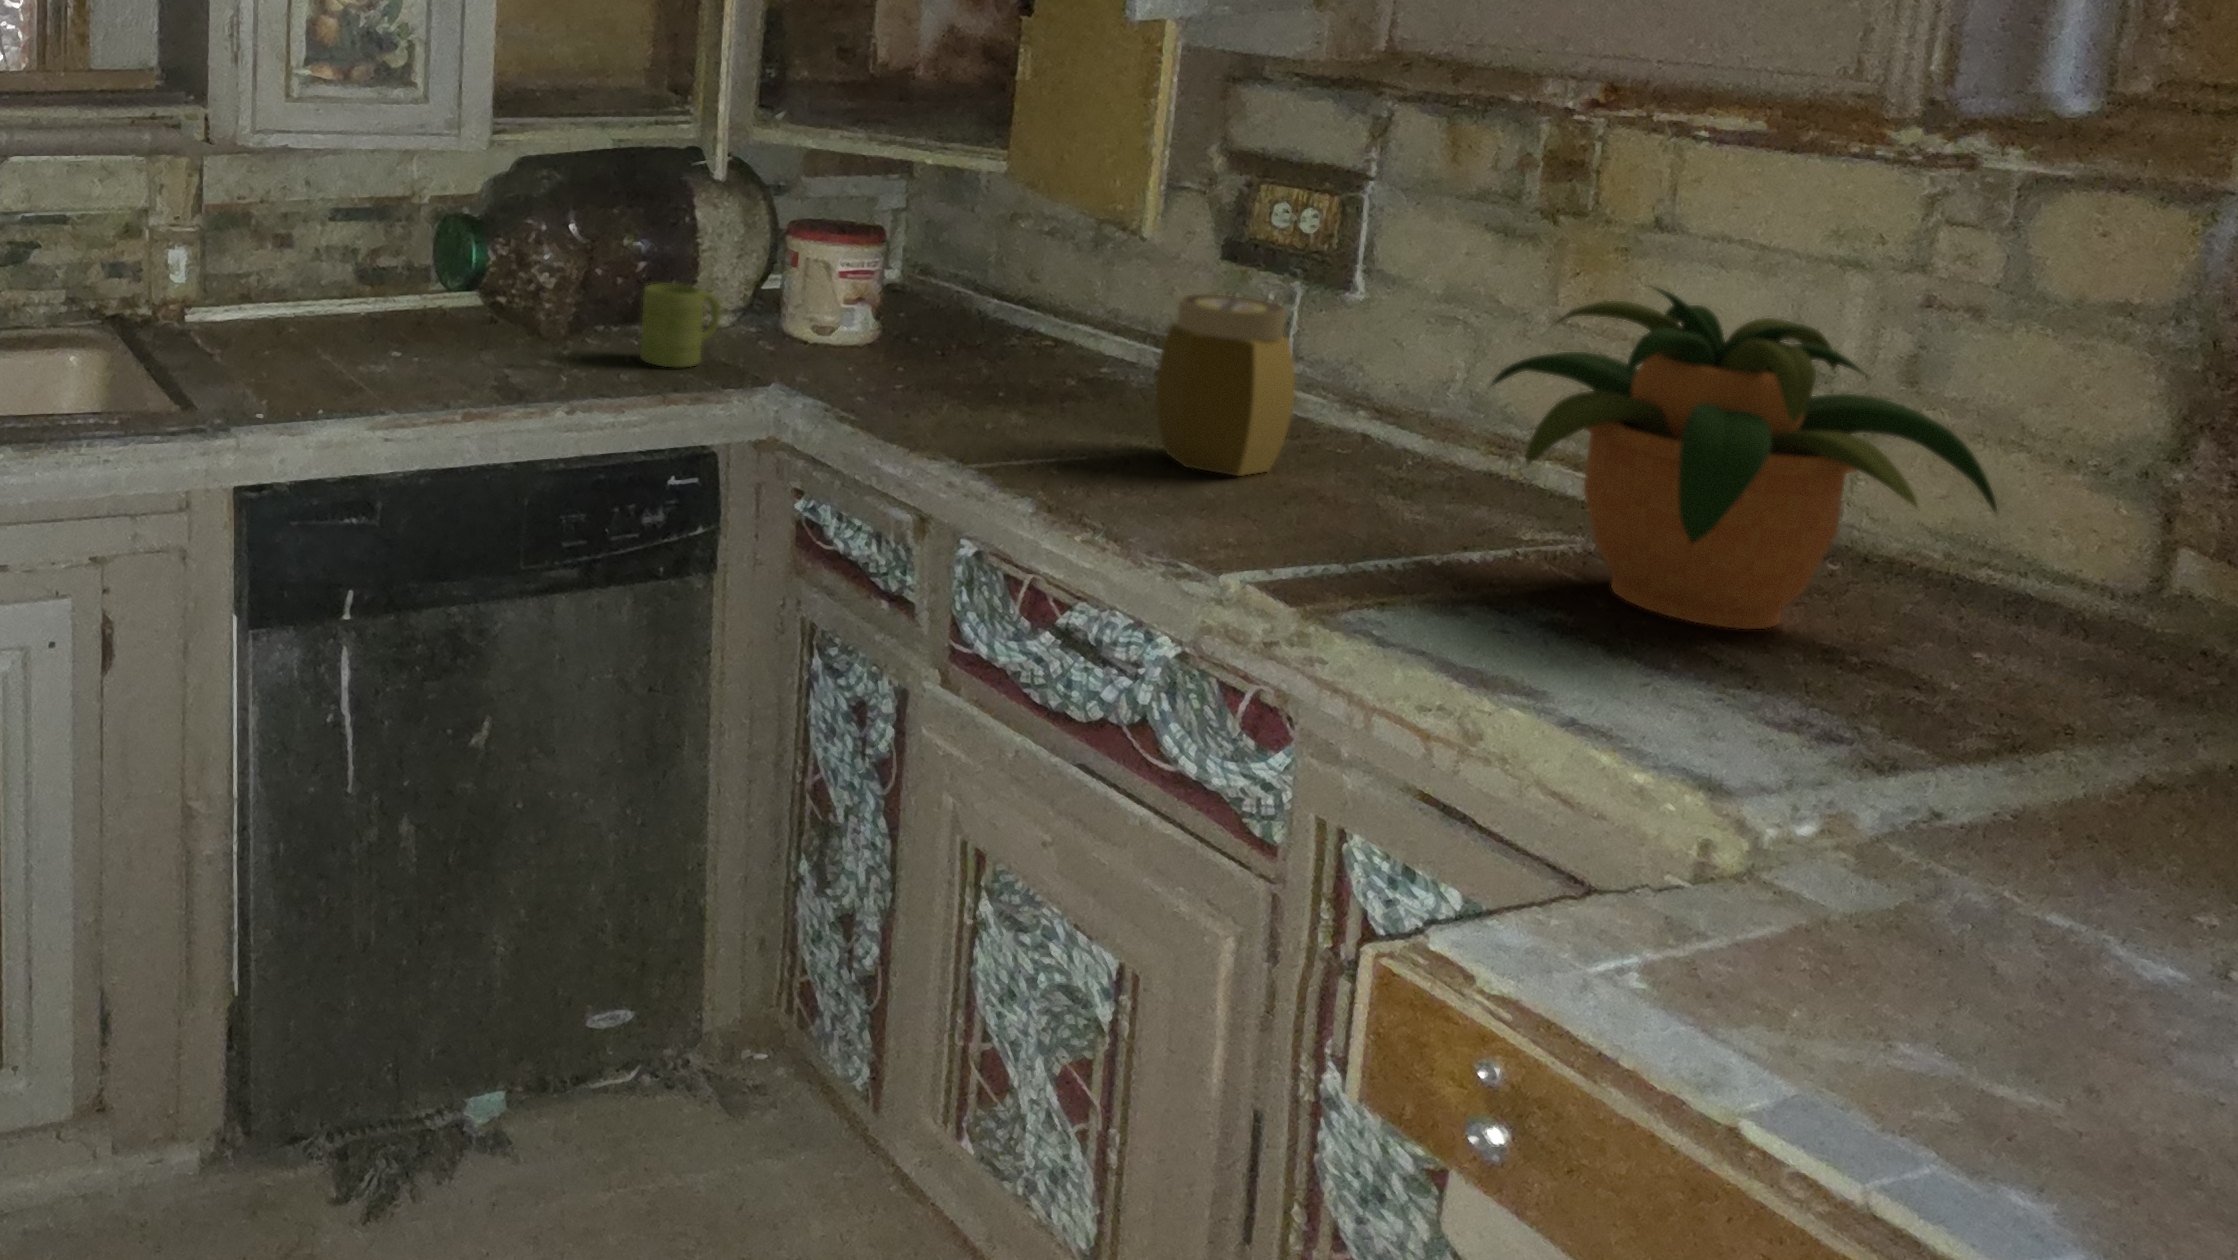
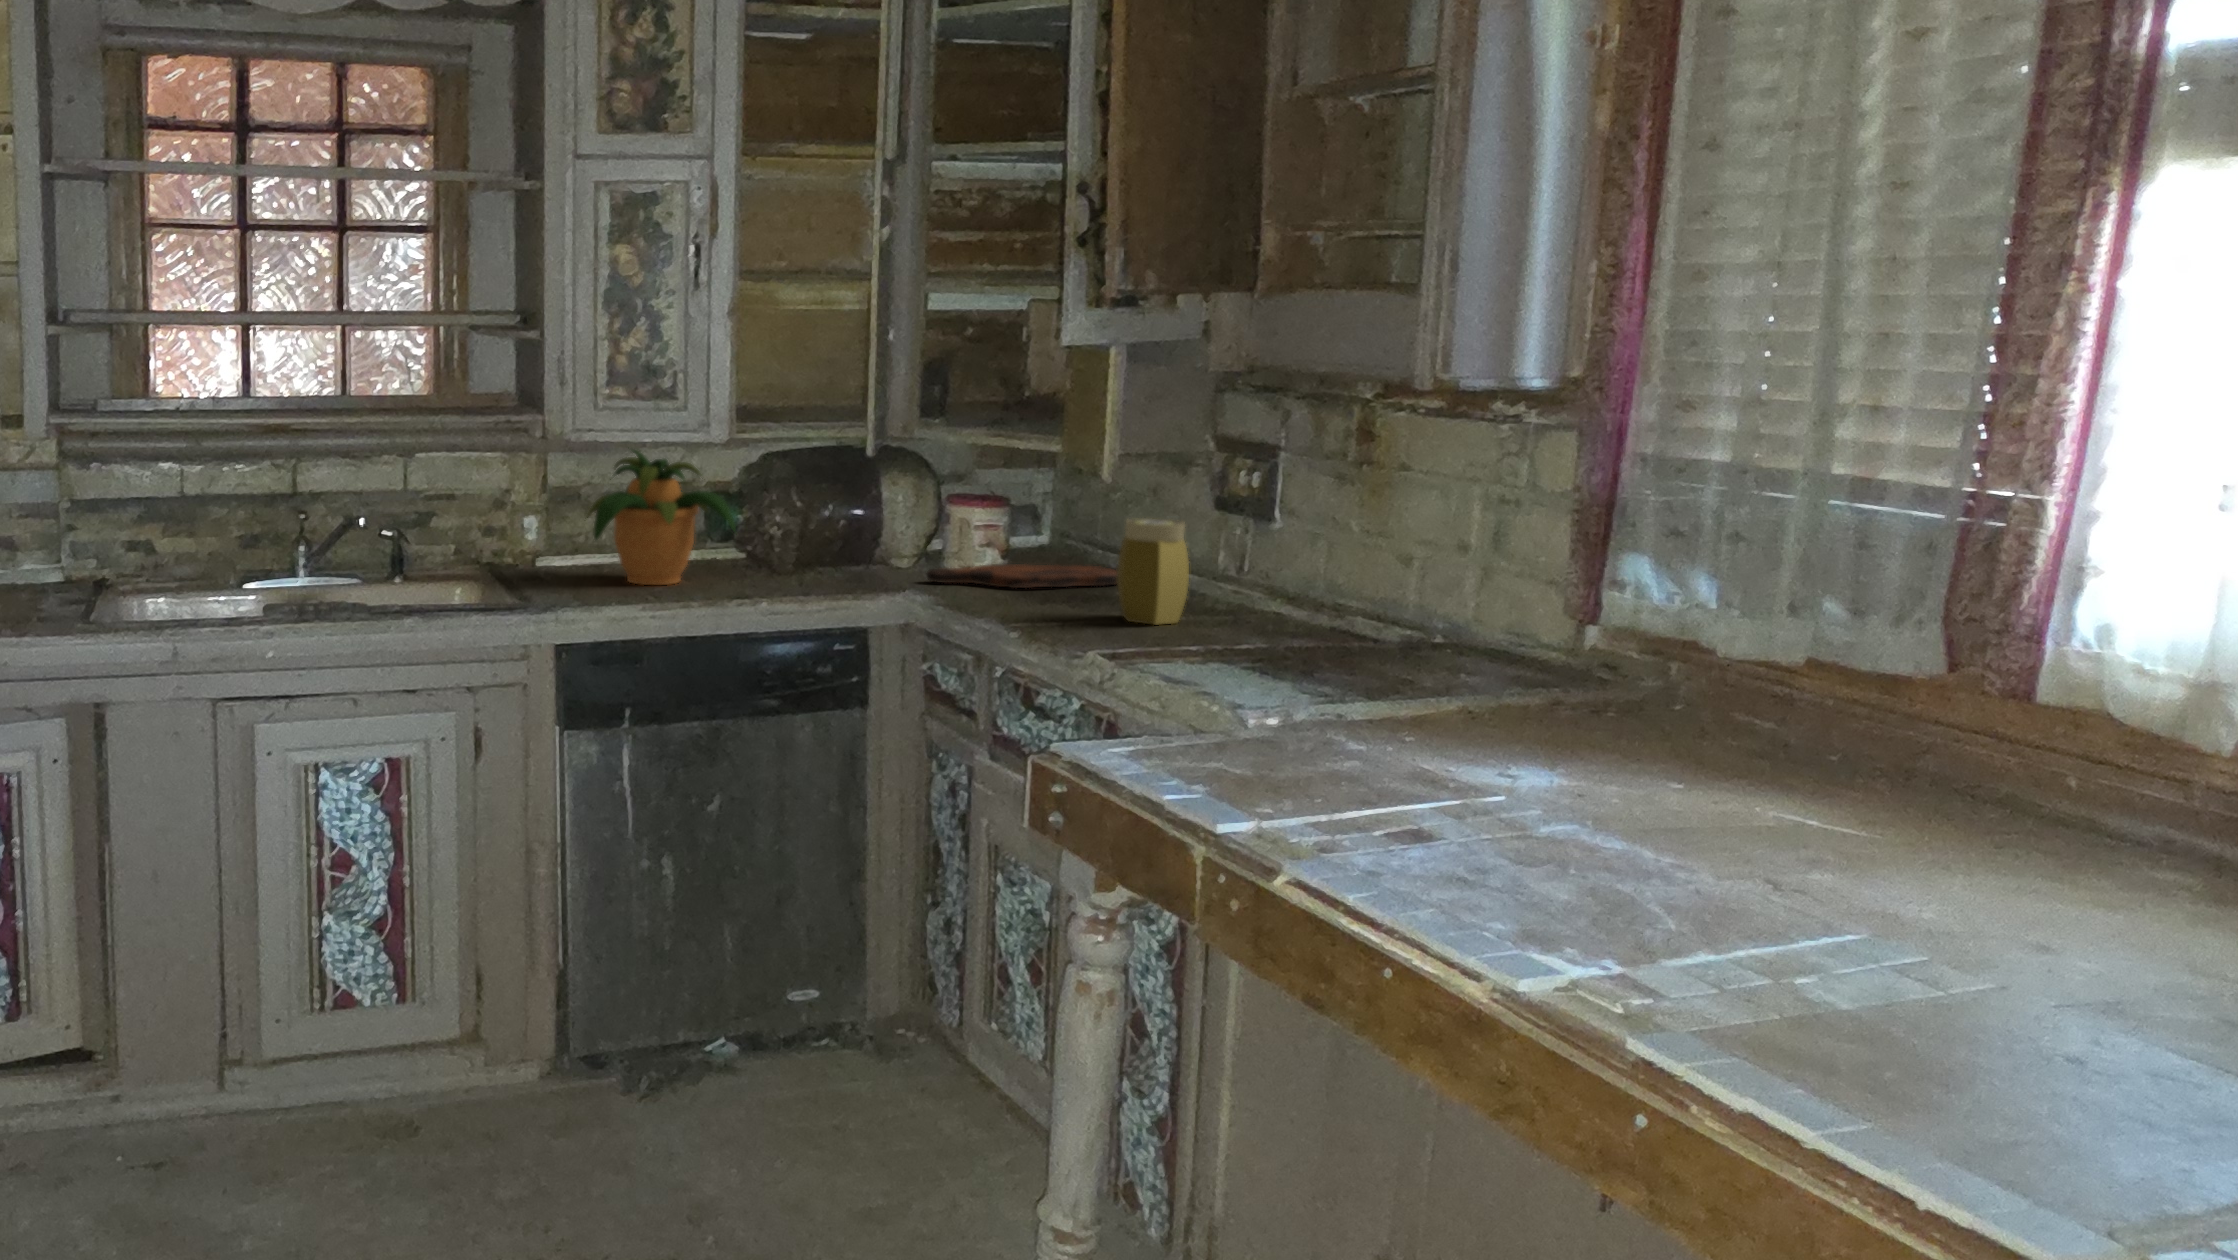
mug: present [640,283,721,368] -> none [831,532,885,585]
potted plant: present [1492,287,1997,629] -> present [587,450,736,585]
cutting board: none [783,329,1076,376] -> present [927,564,1117,588]

